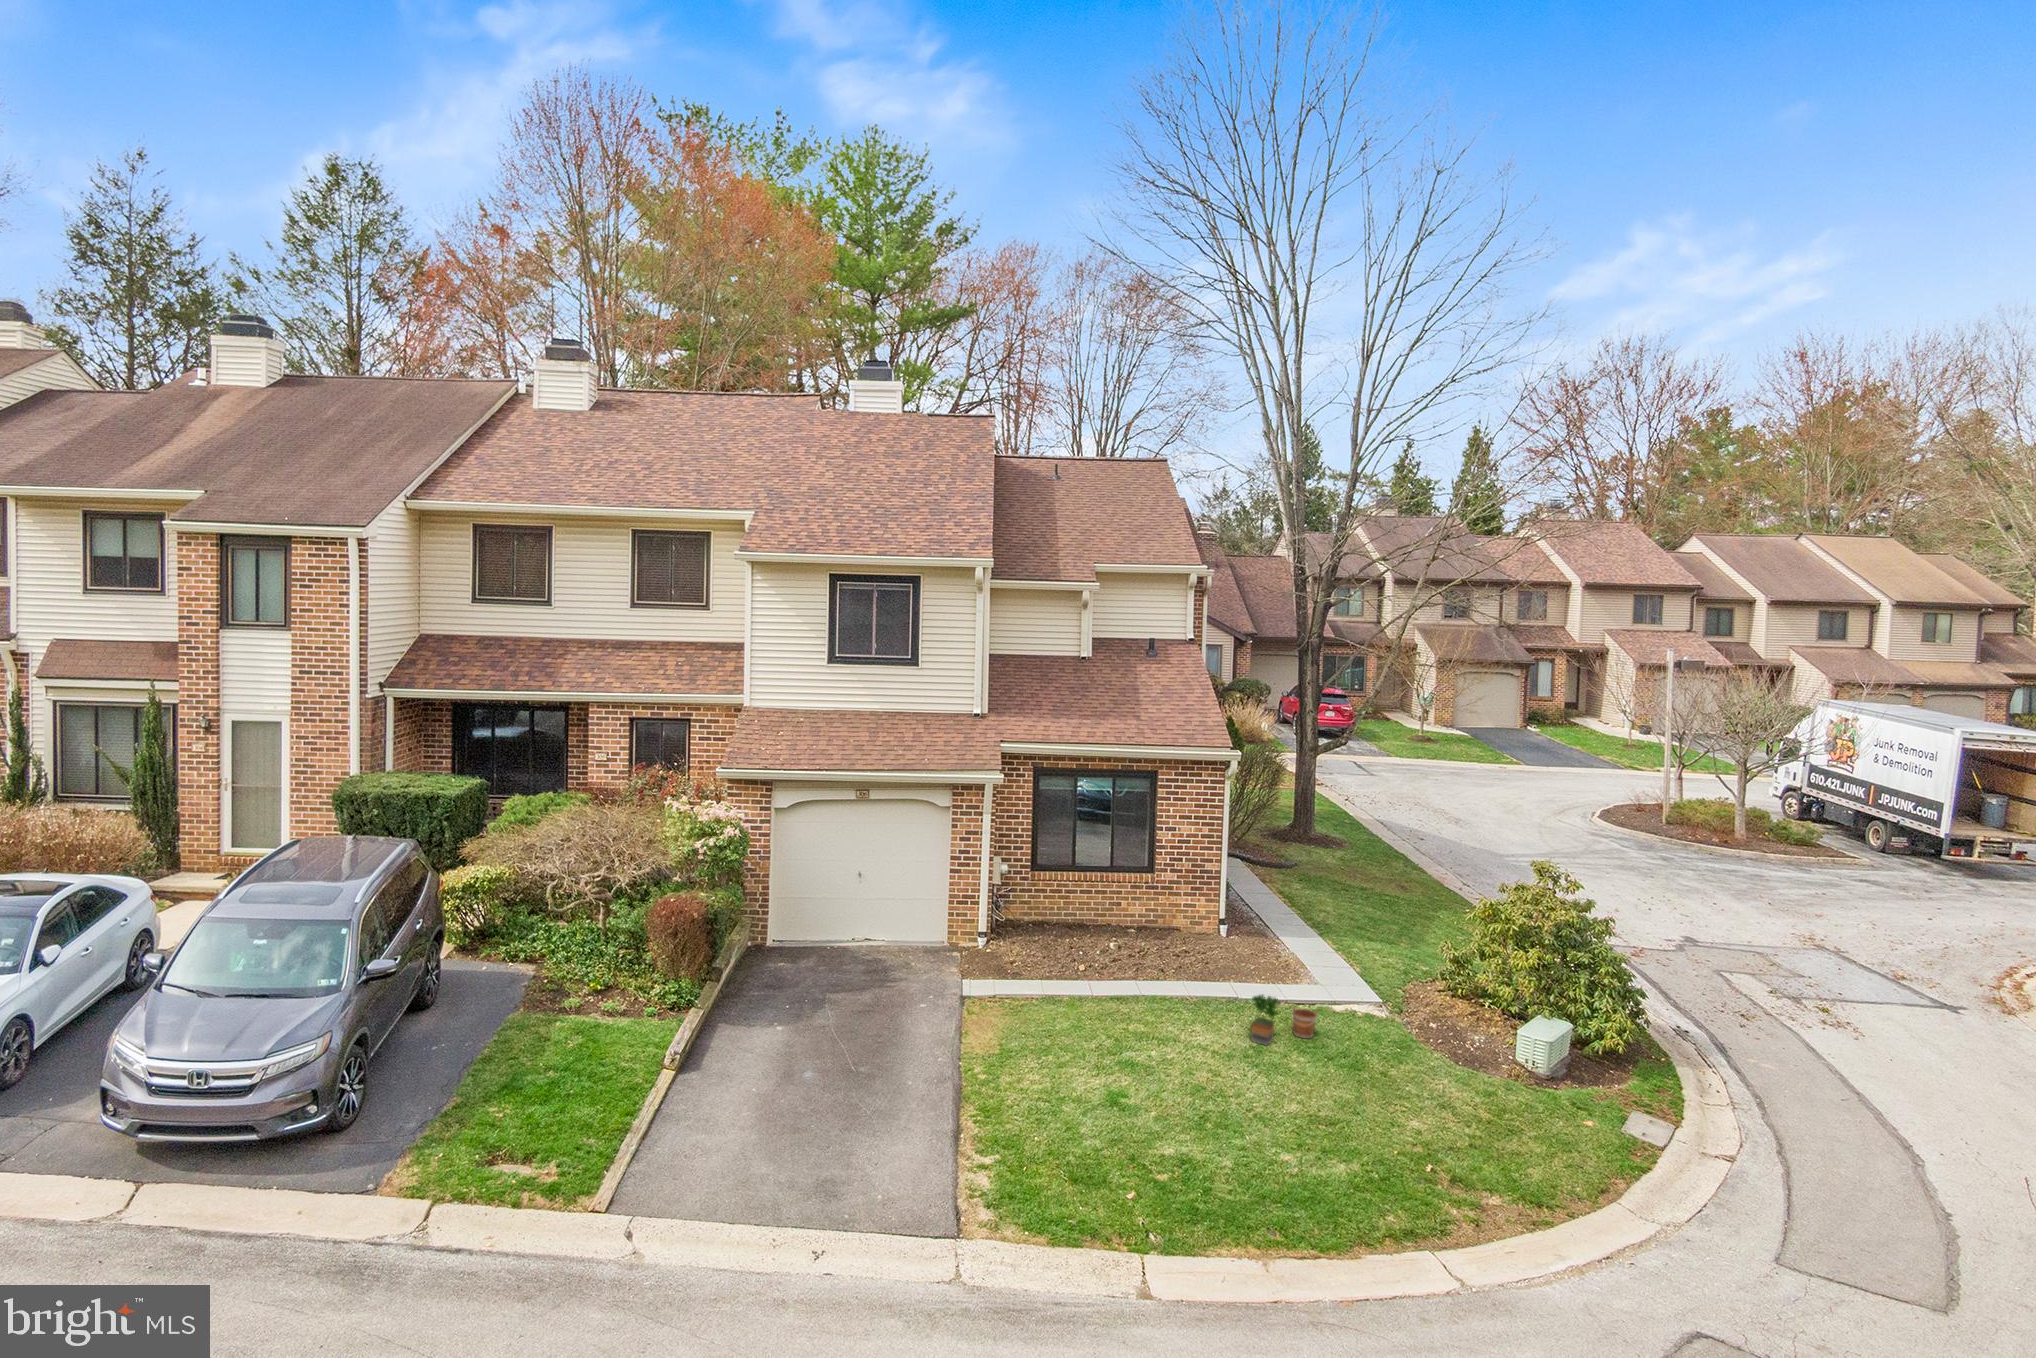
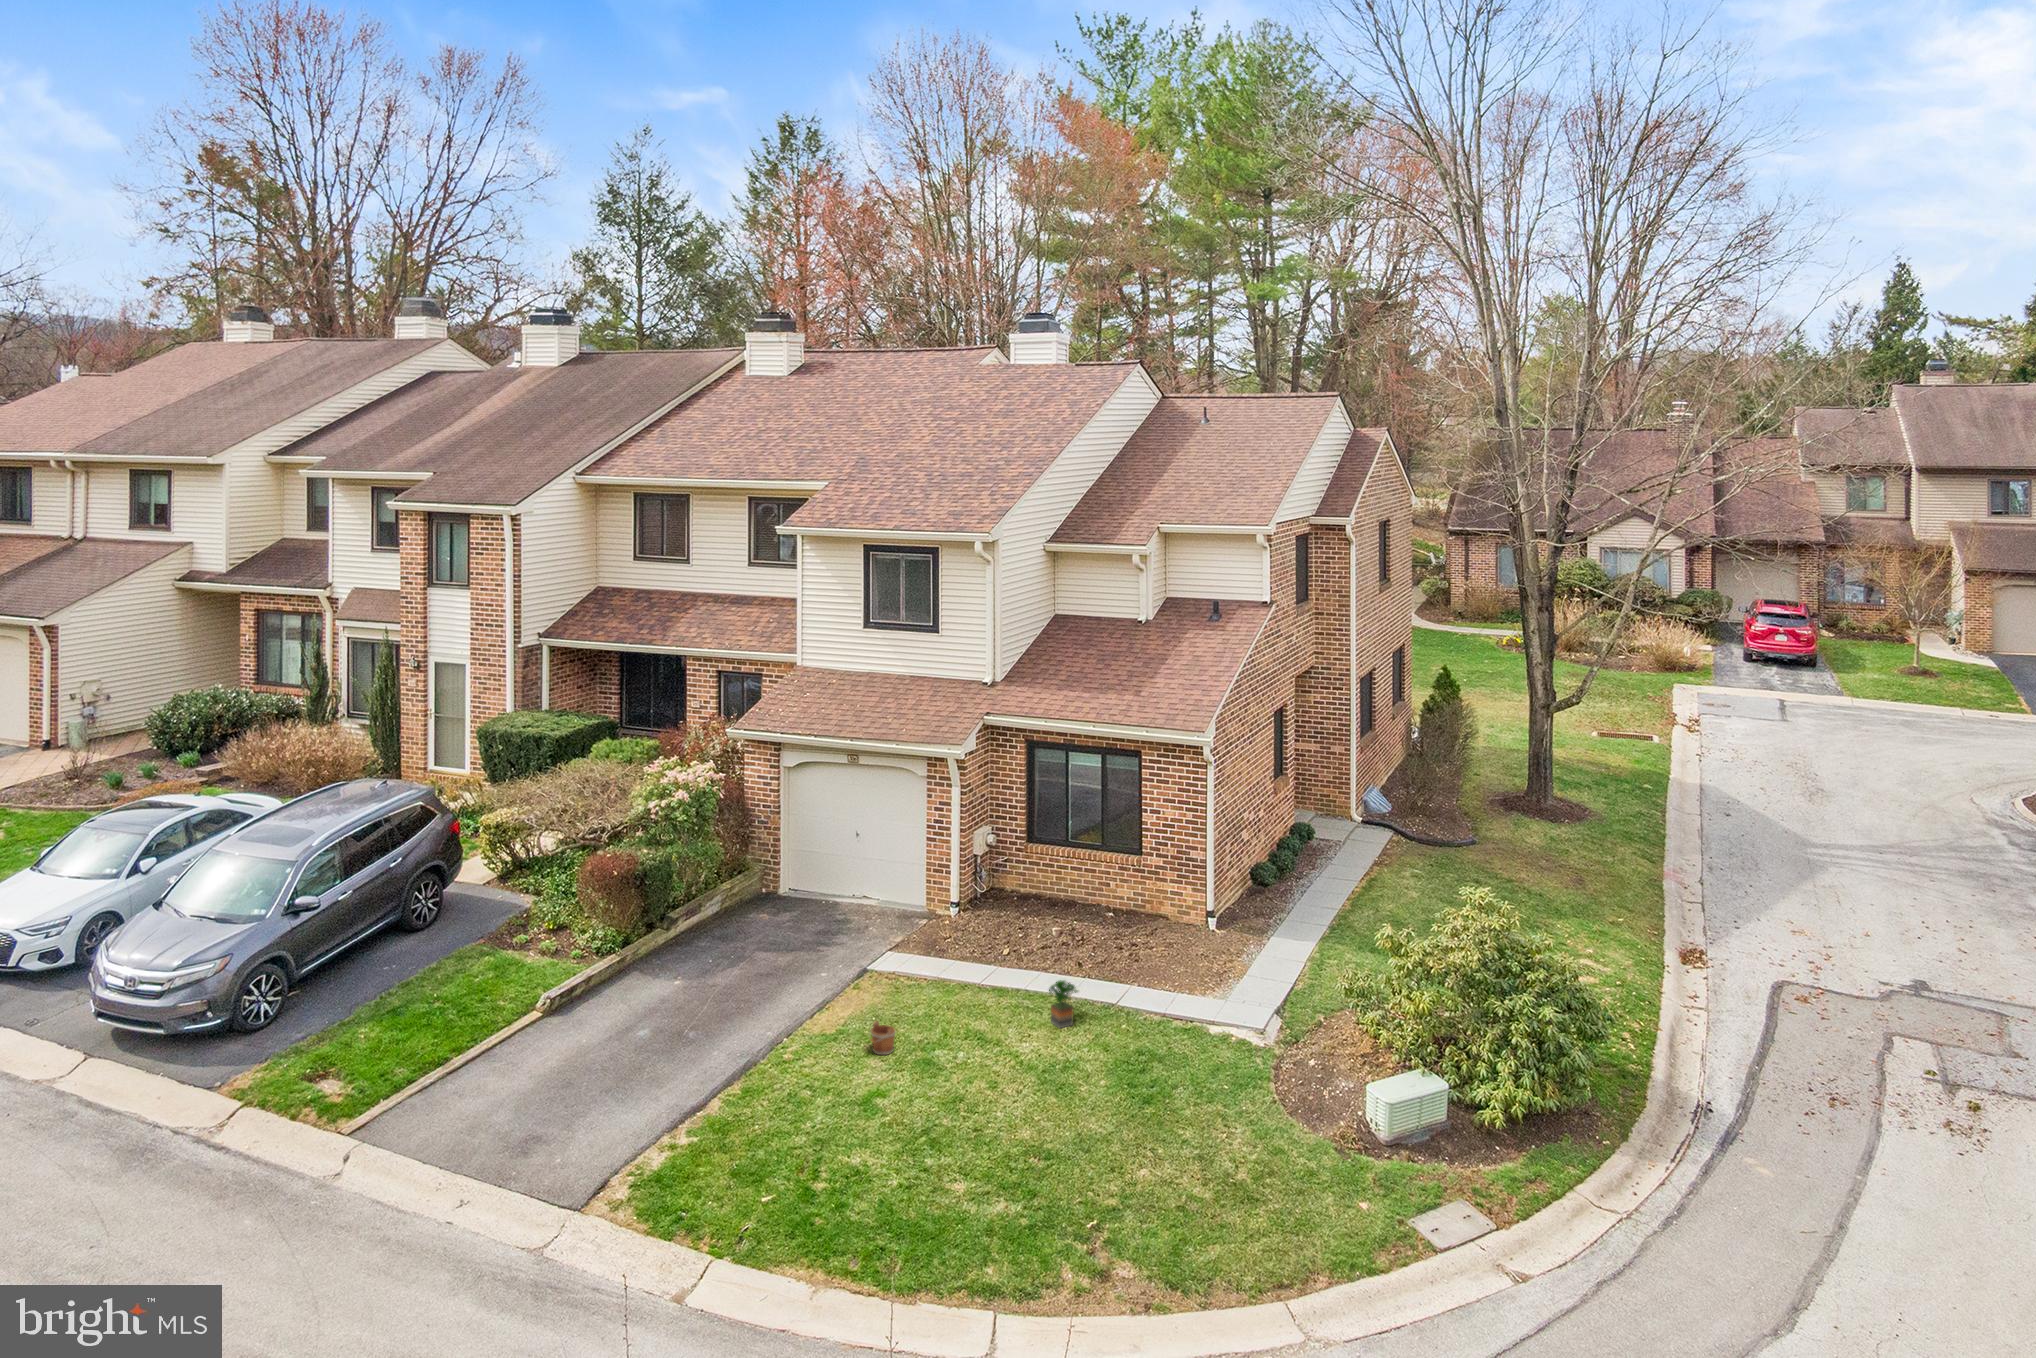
bucket: present [1291,1007,1318,1039] -> present [870,1021,896,1055]

